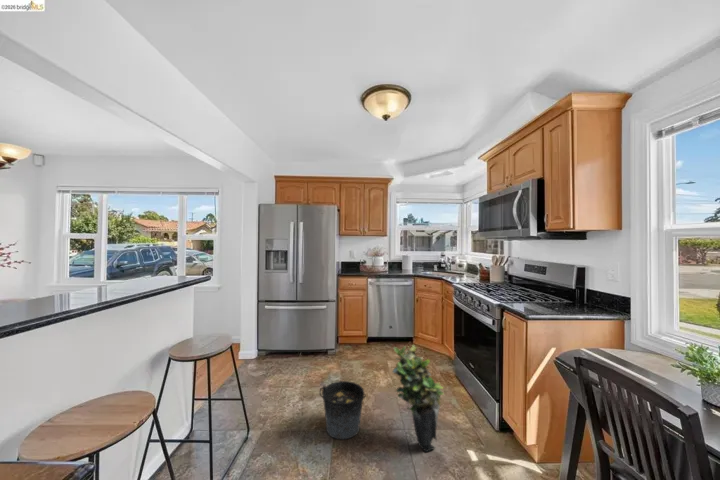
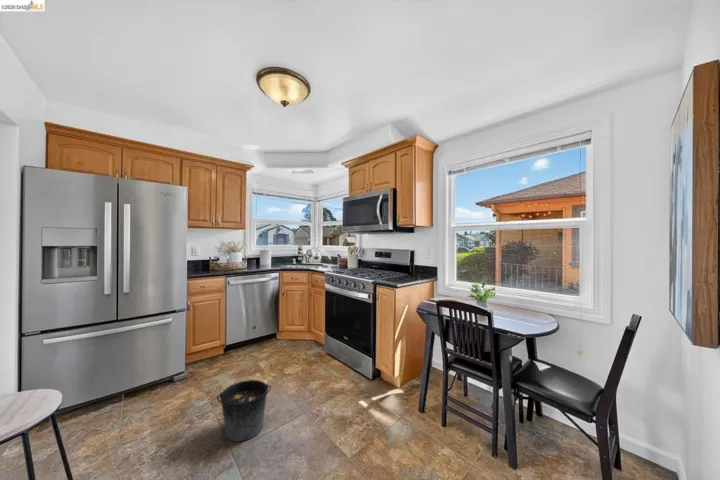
potted plant: present [393,345,443,452] -> none [294,328,342,415]

